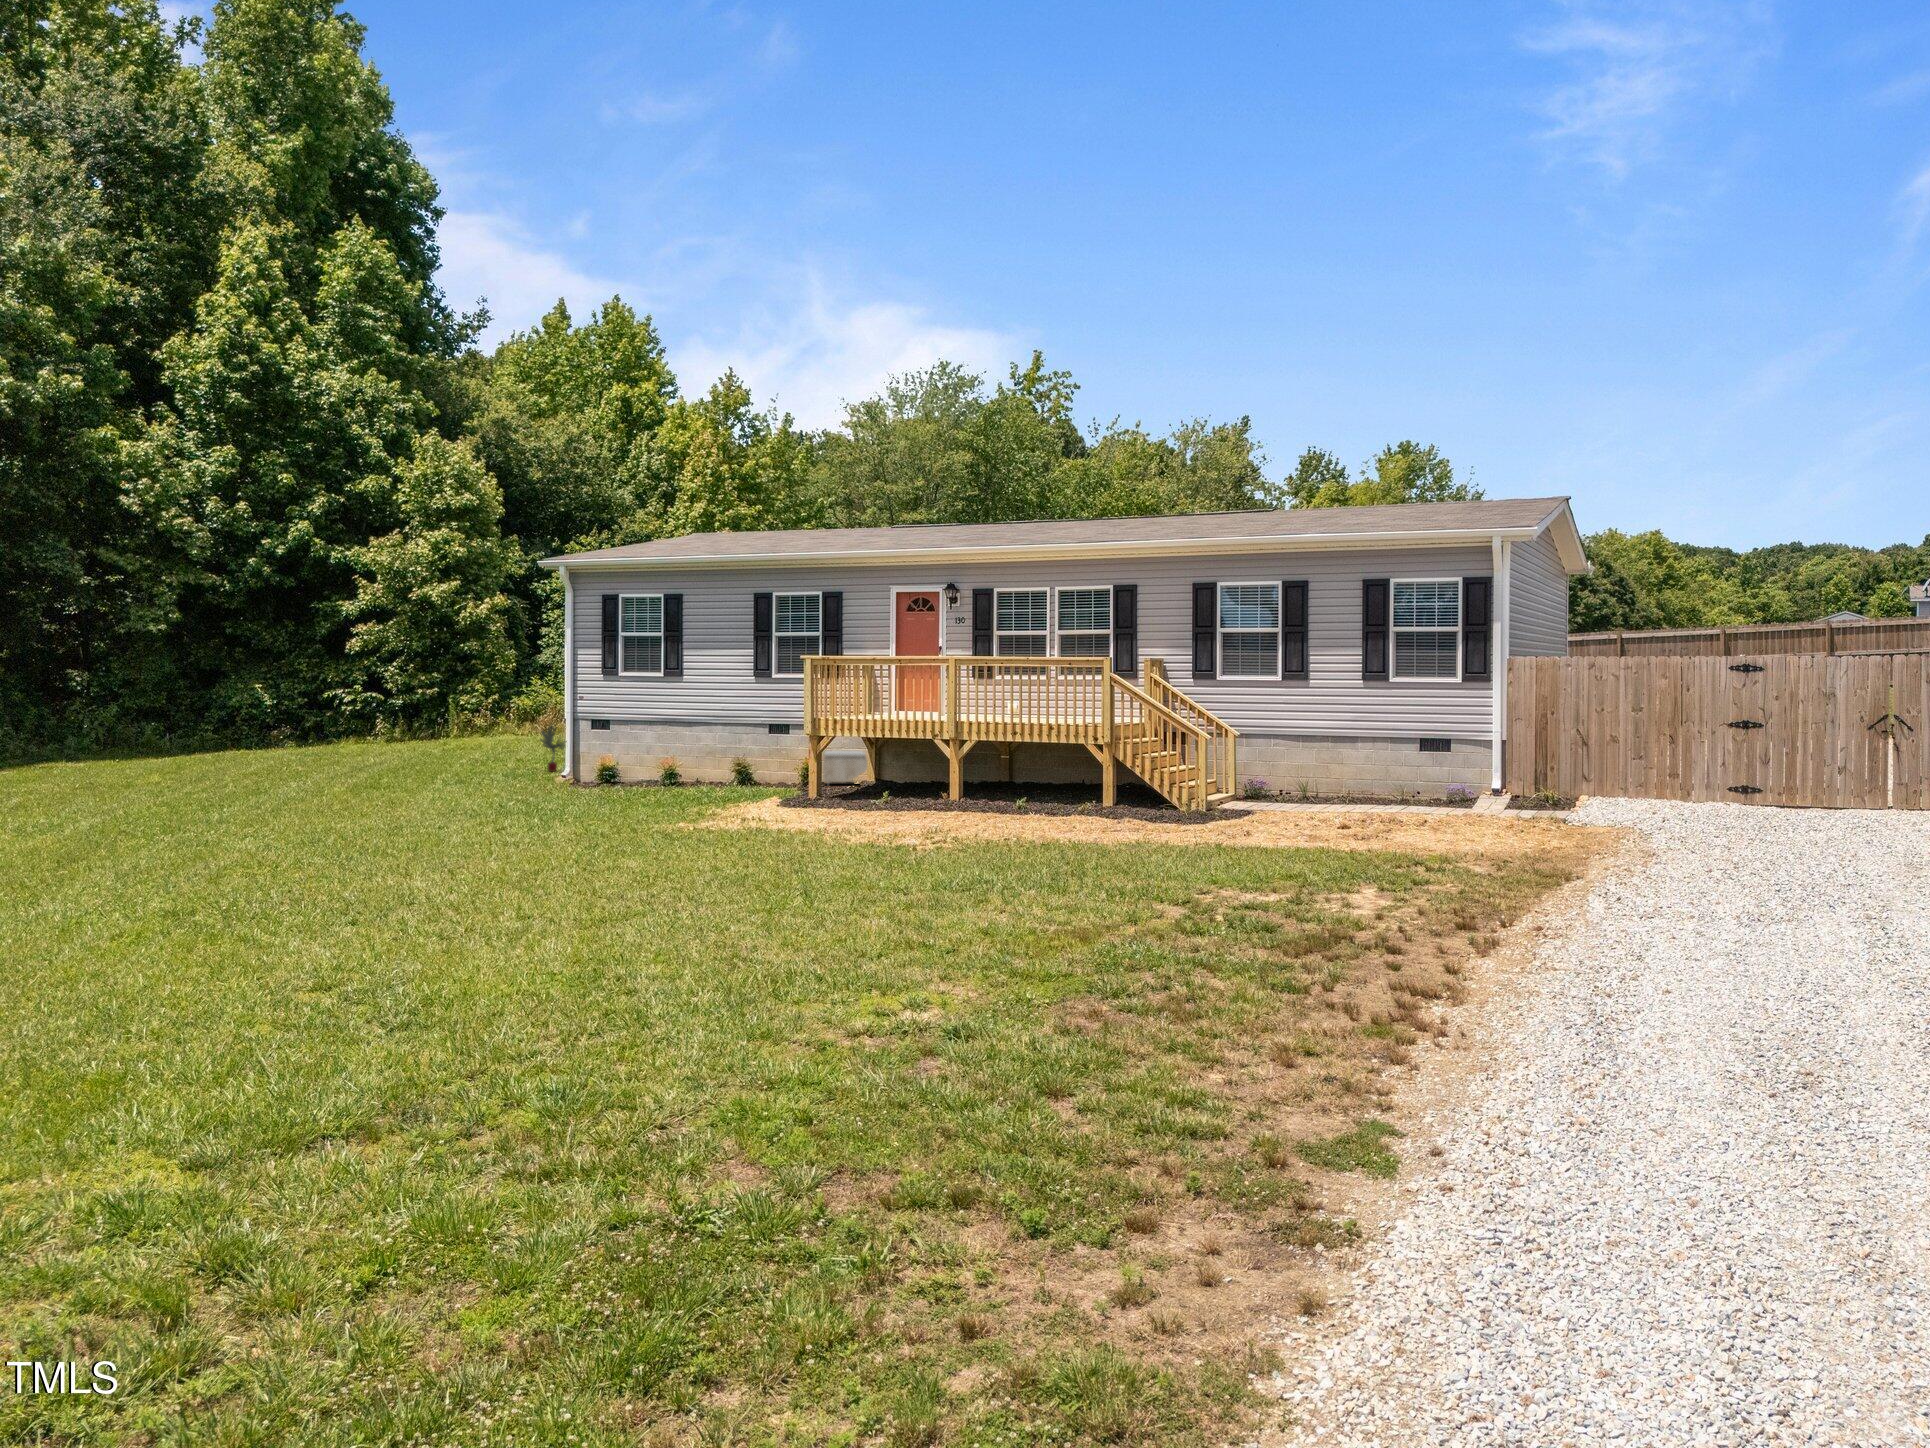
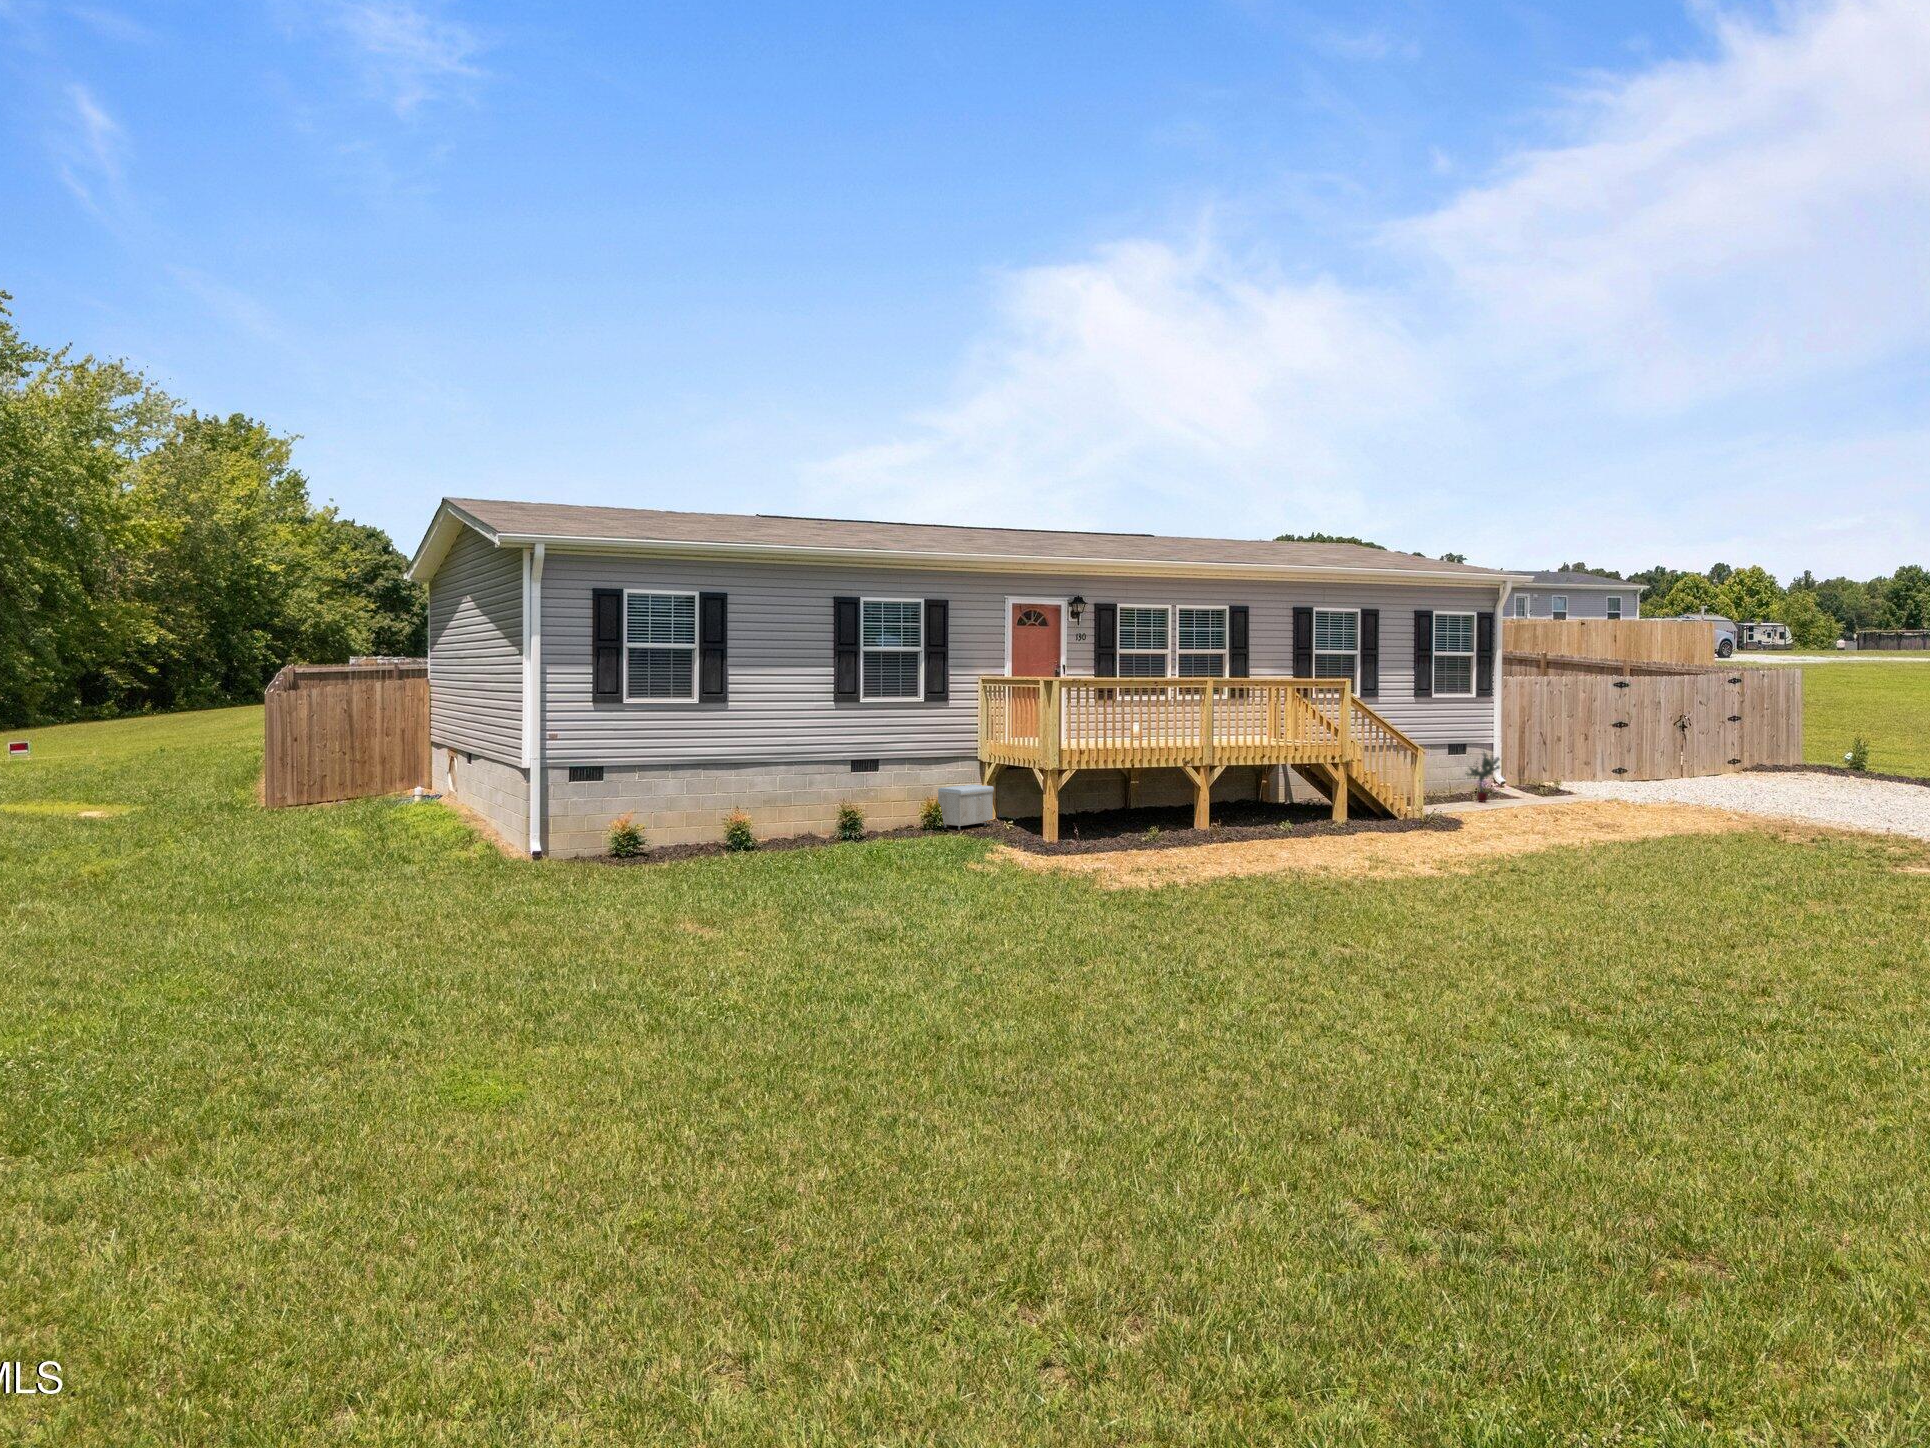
potted tree: present [540,726,567,772] -> present [1466,753,1500,802]

